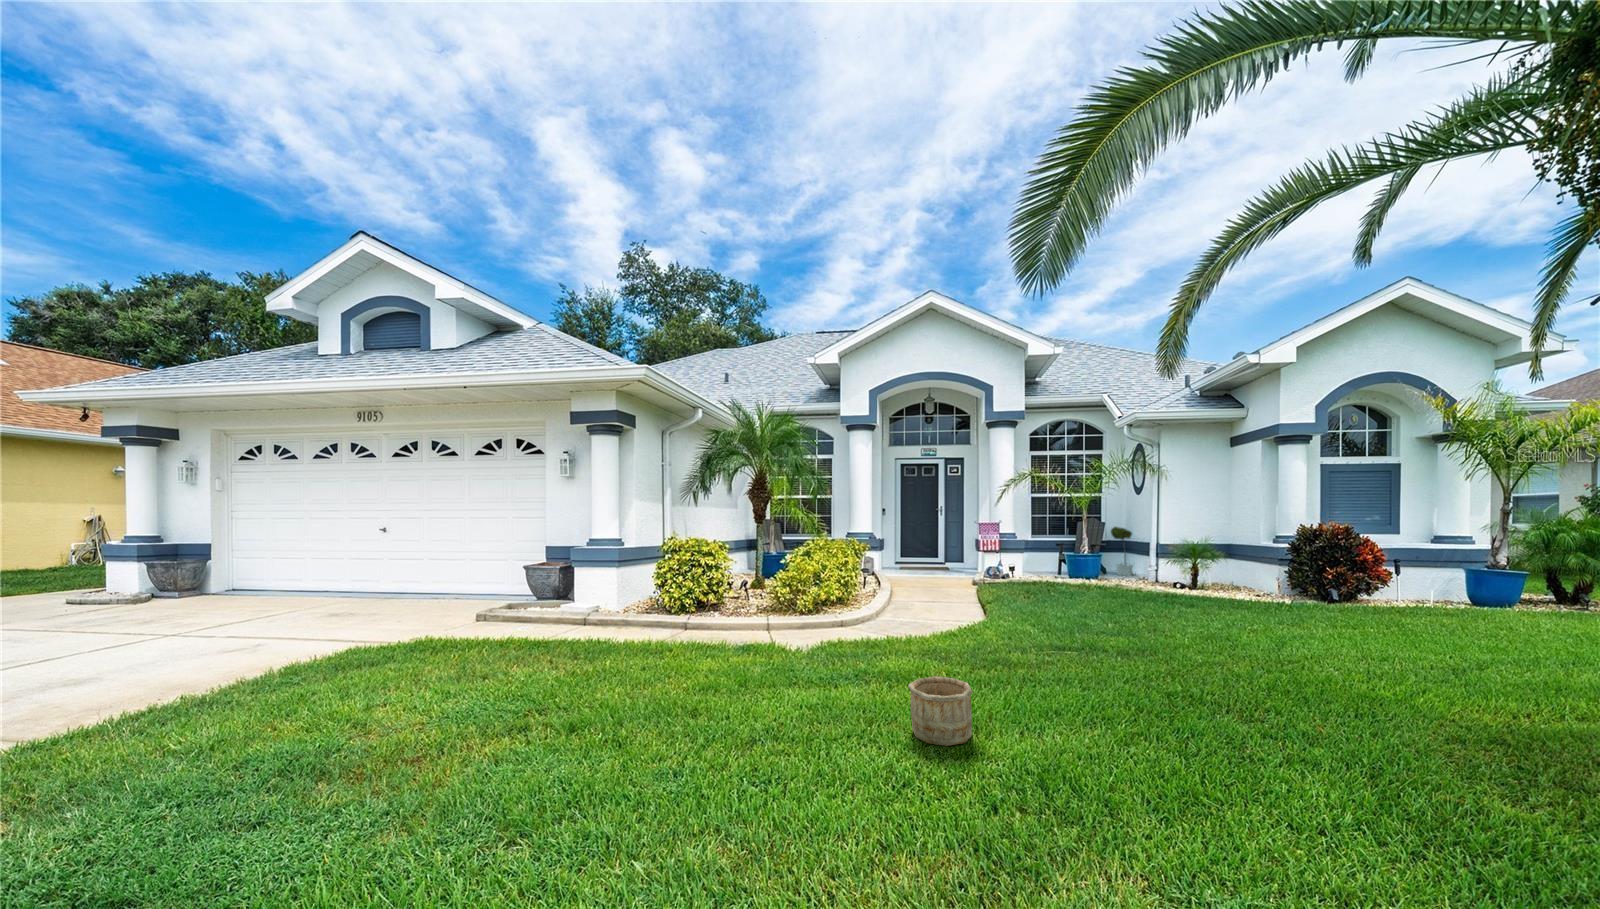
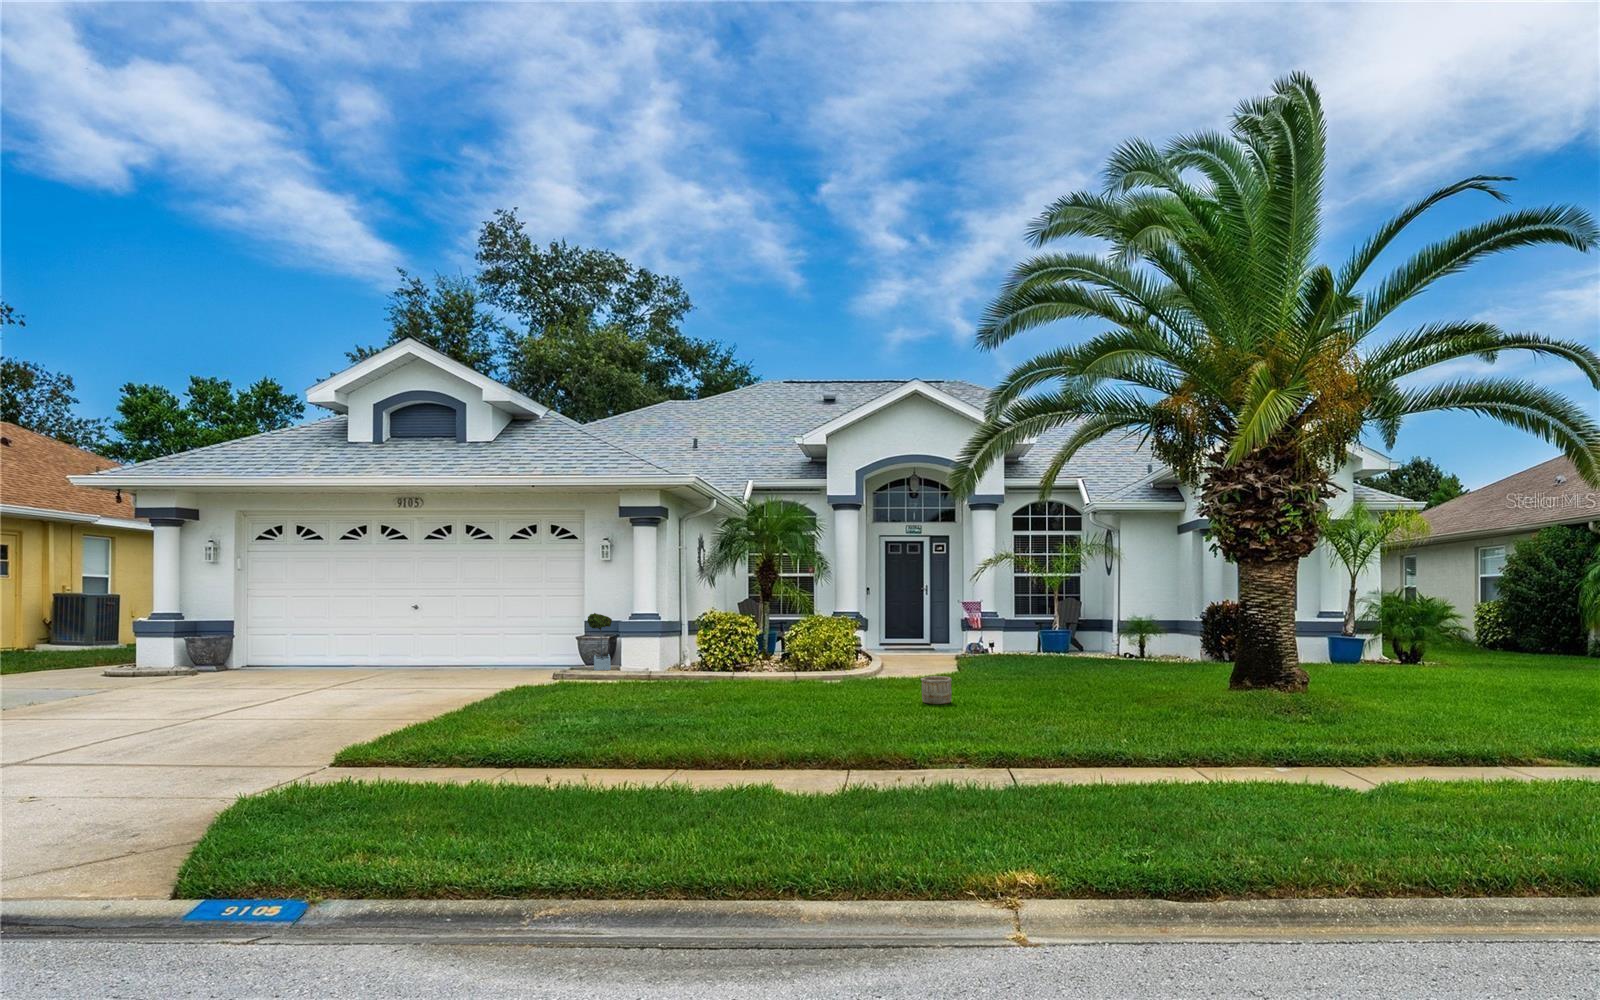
potted tree: present [1111,527,1135,576] -> present [587,613,612,671]

